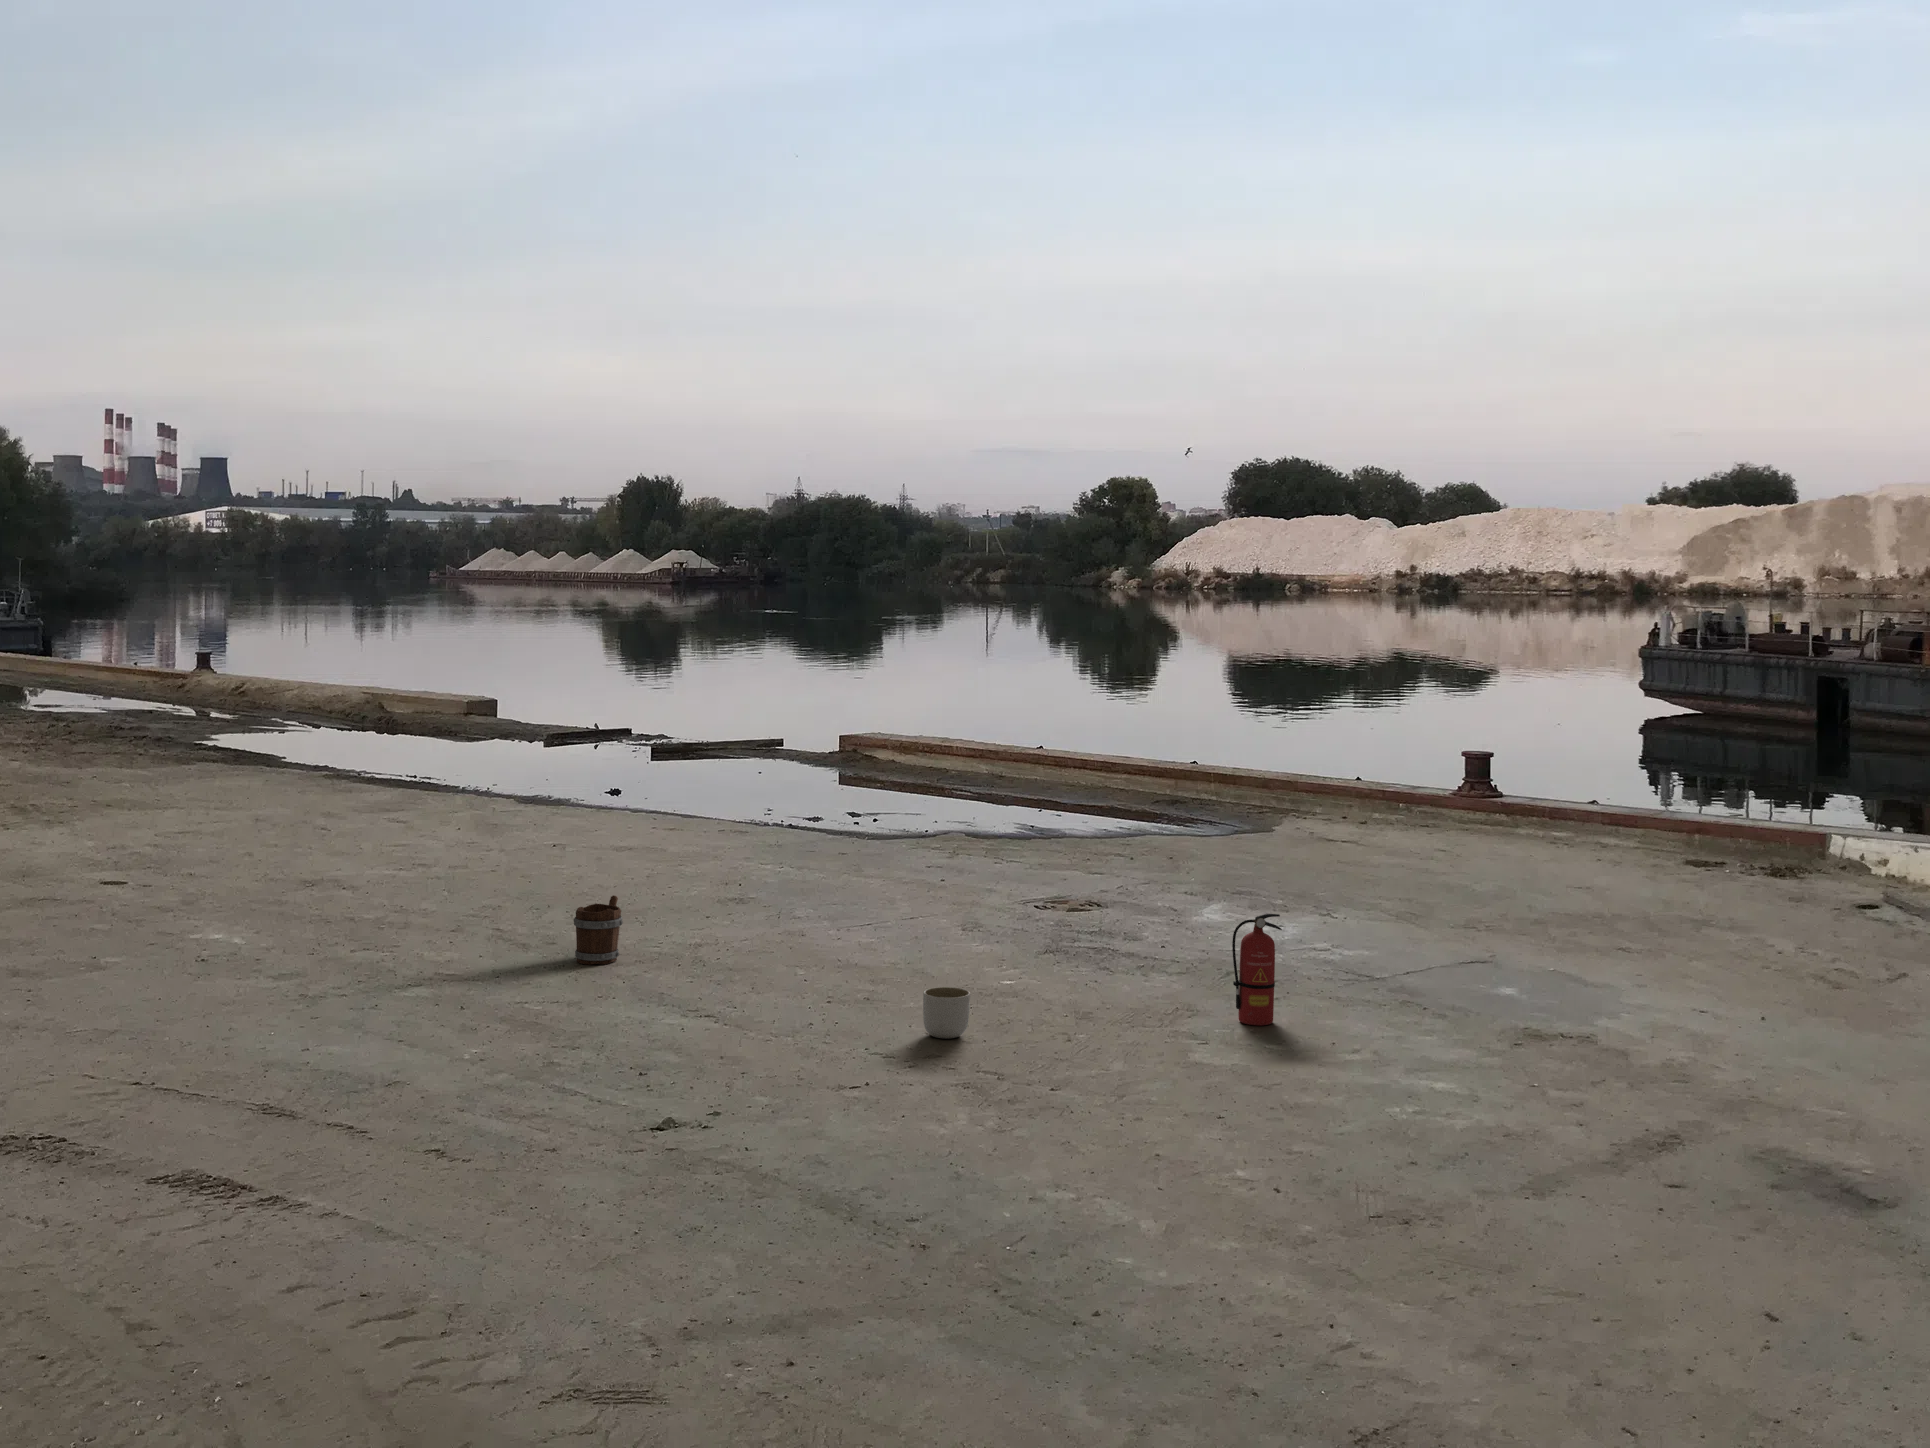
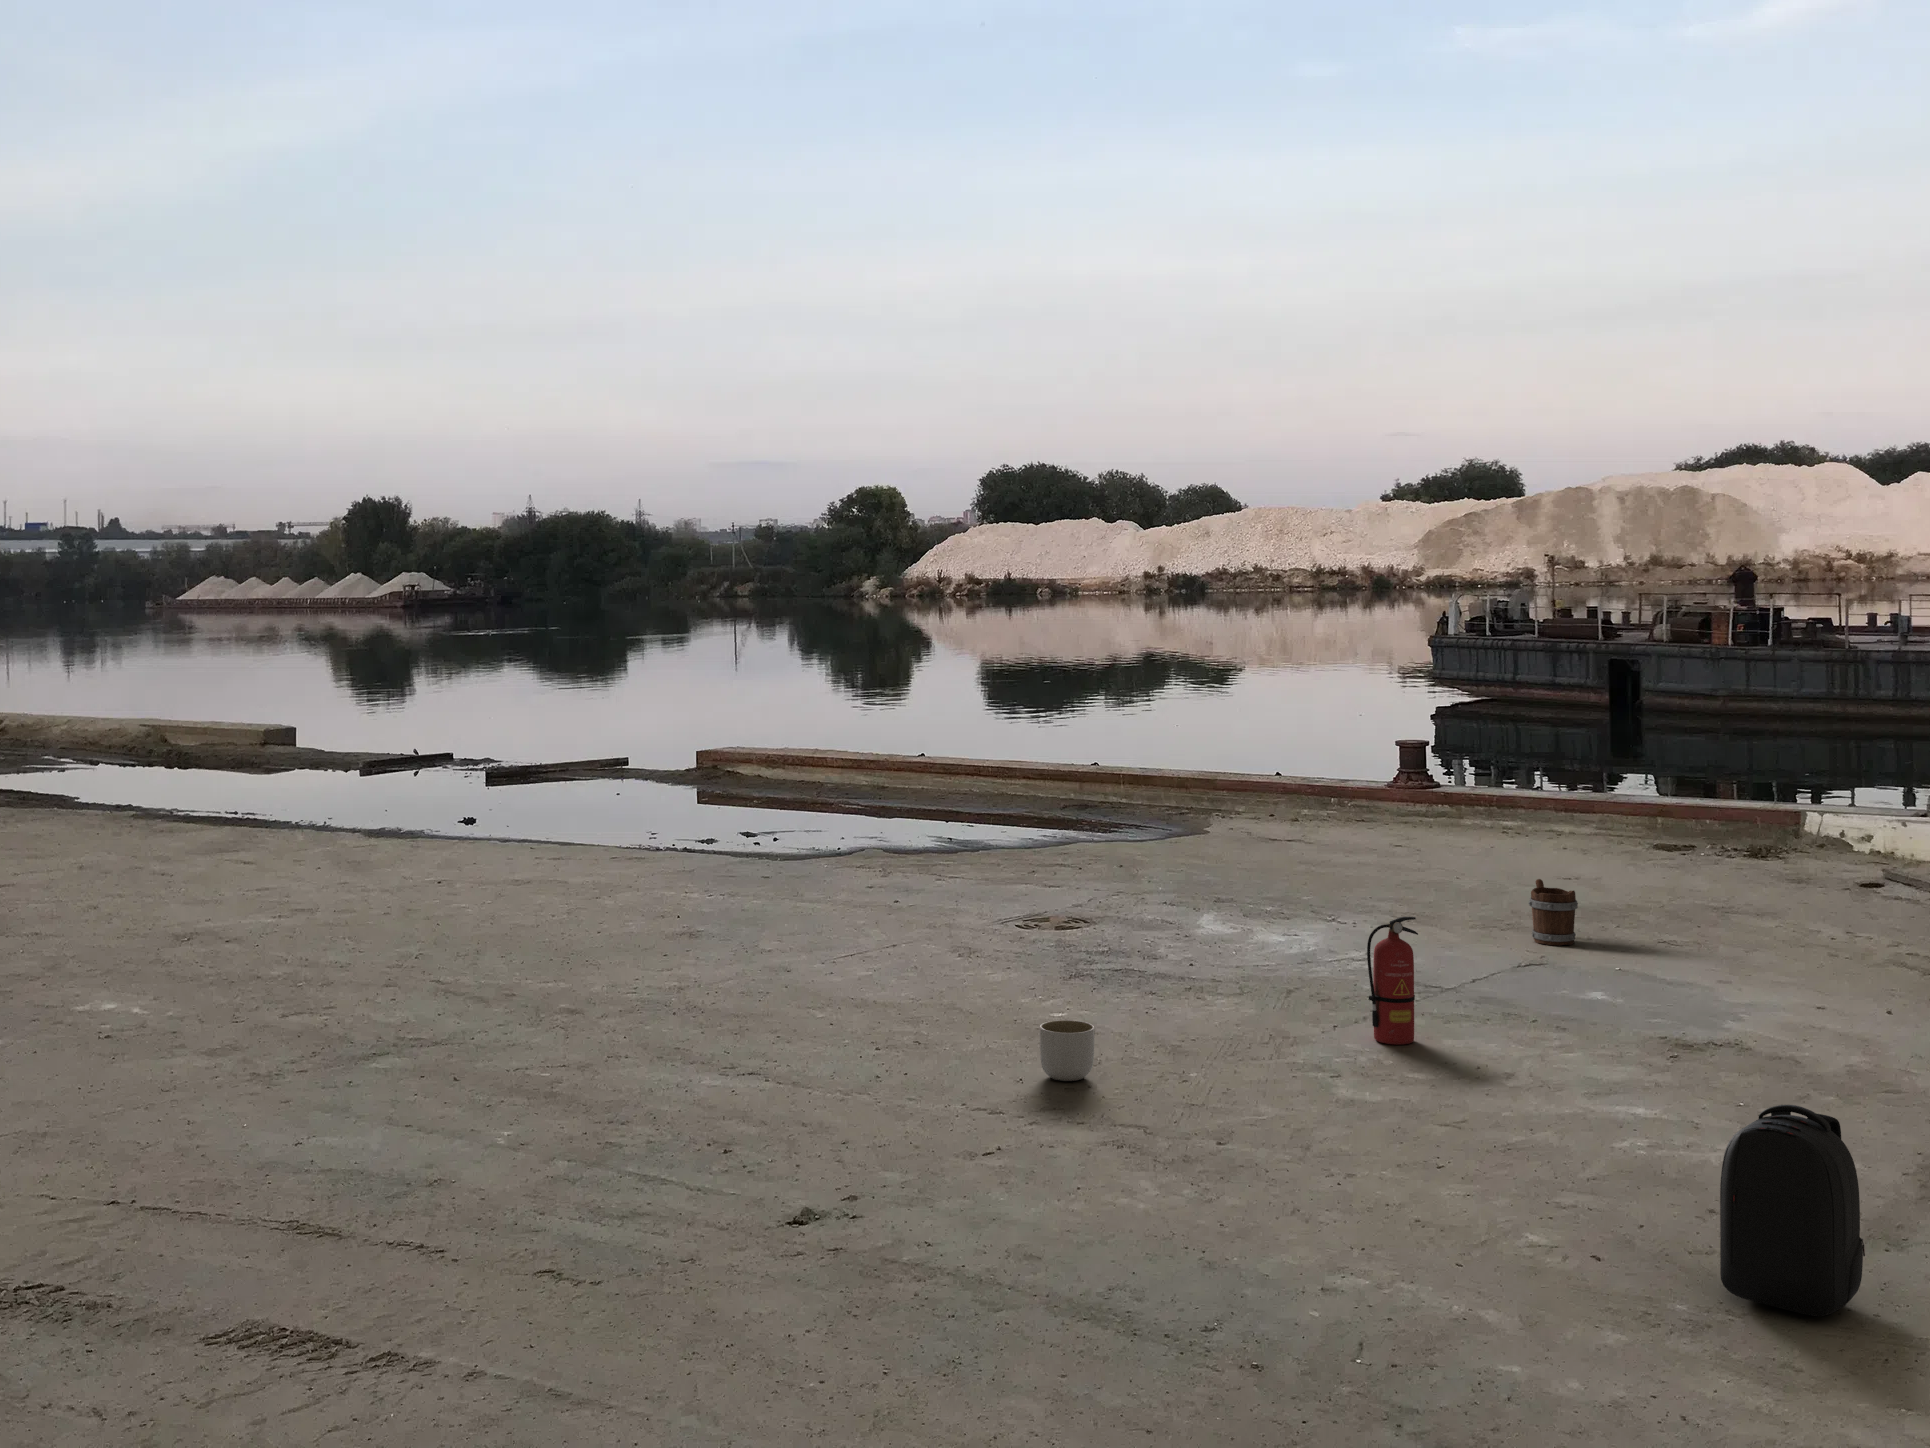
bucket: present [574,895,623,965] -> present [1529,879,1578,946]
backpack: none [1328,1077,1445,1248] -> present [1720,1105,1865,1316]

